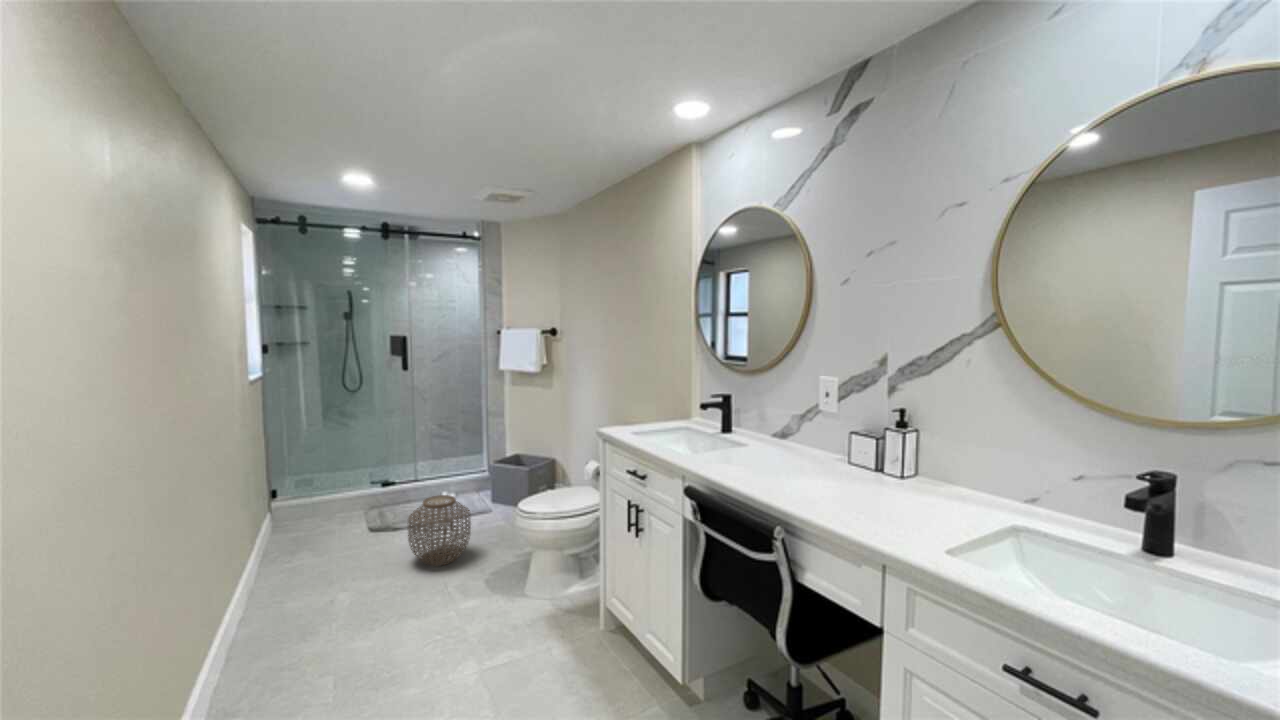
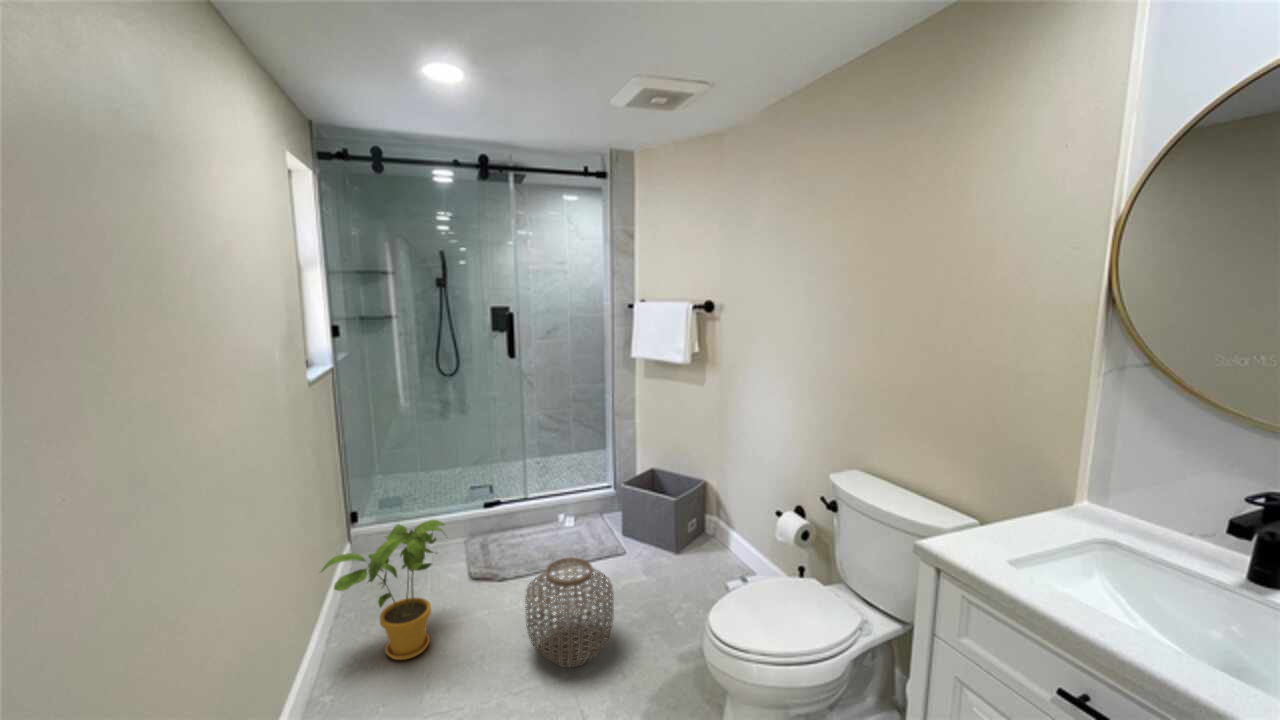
house plant: none [257,468,353,571] -> present [322,520,444,660]

